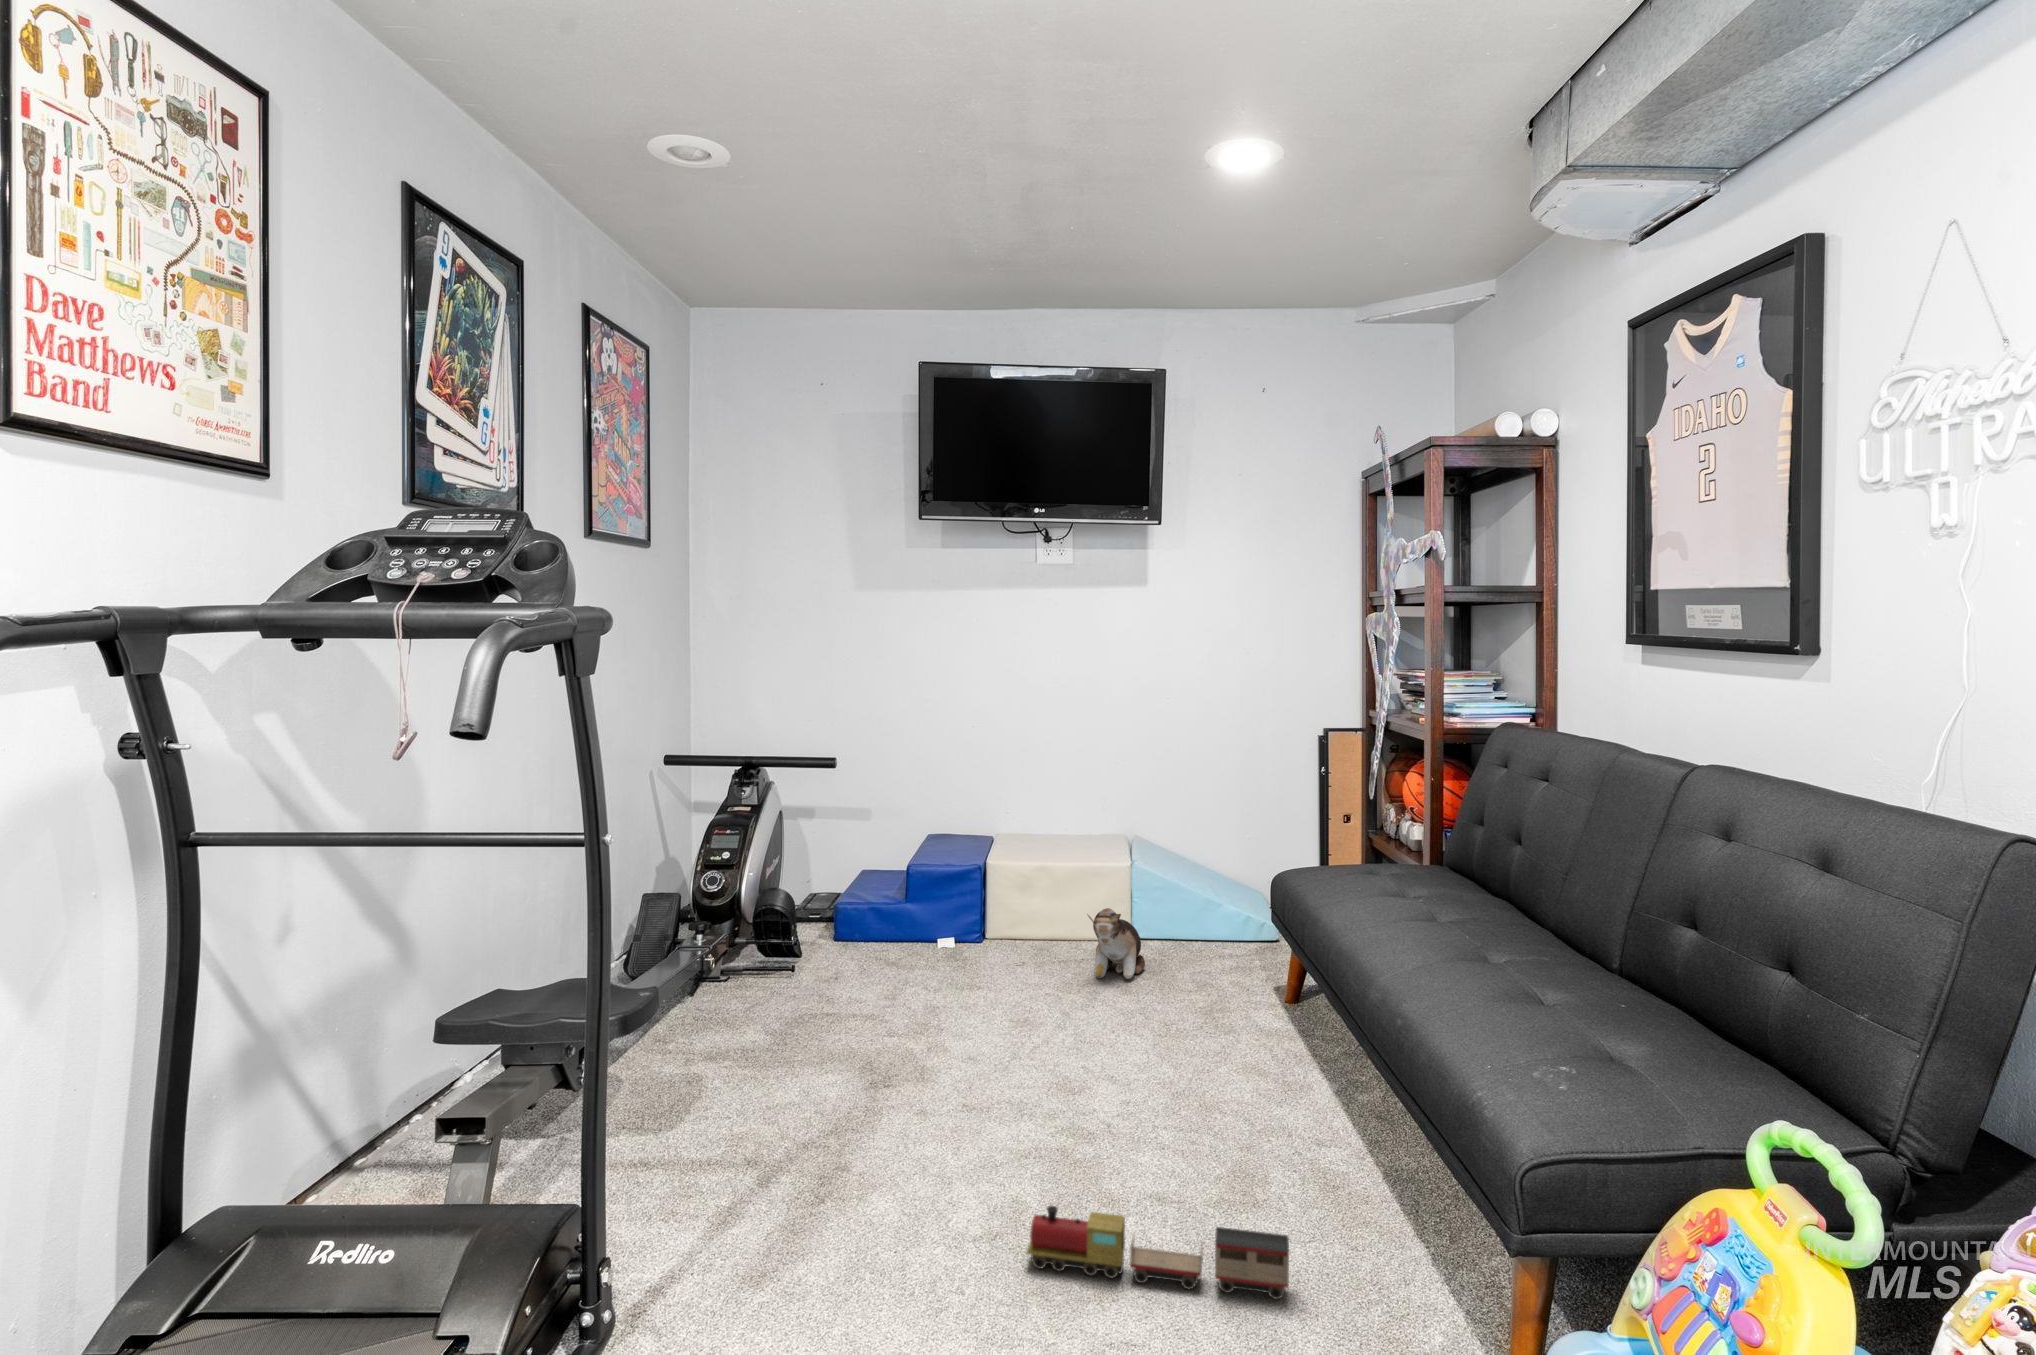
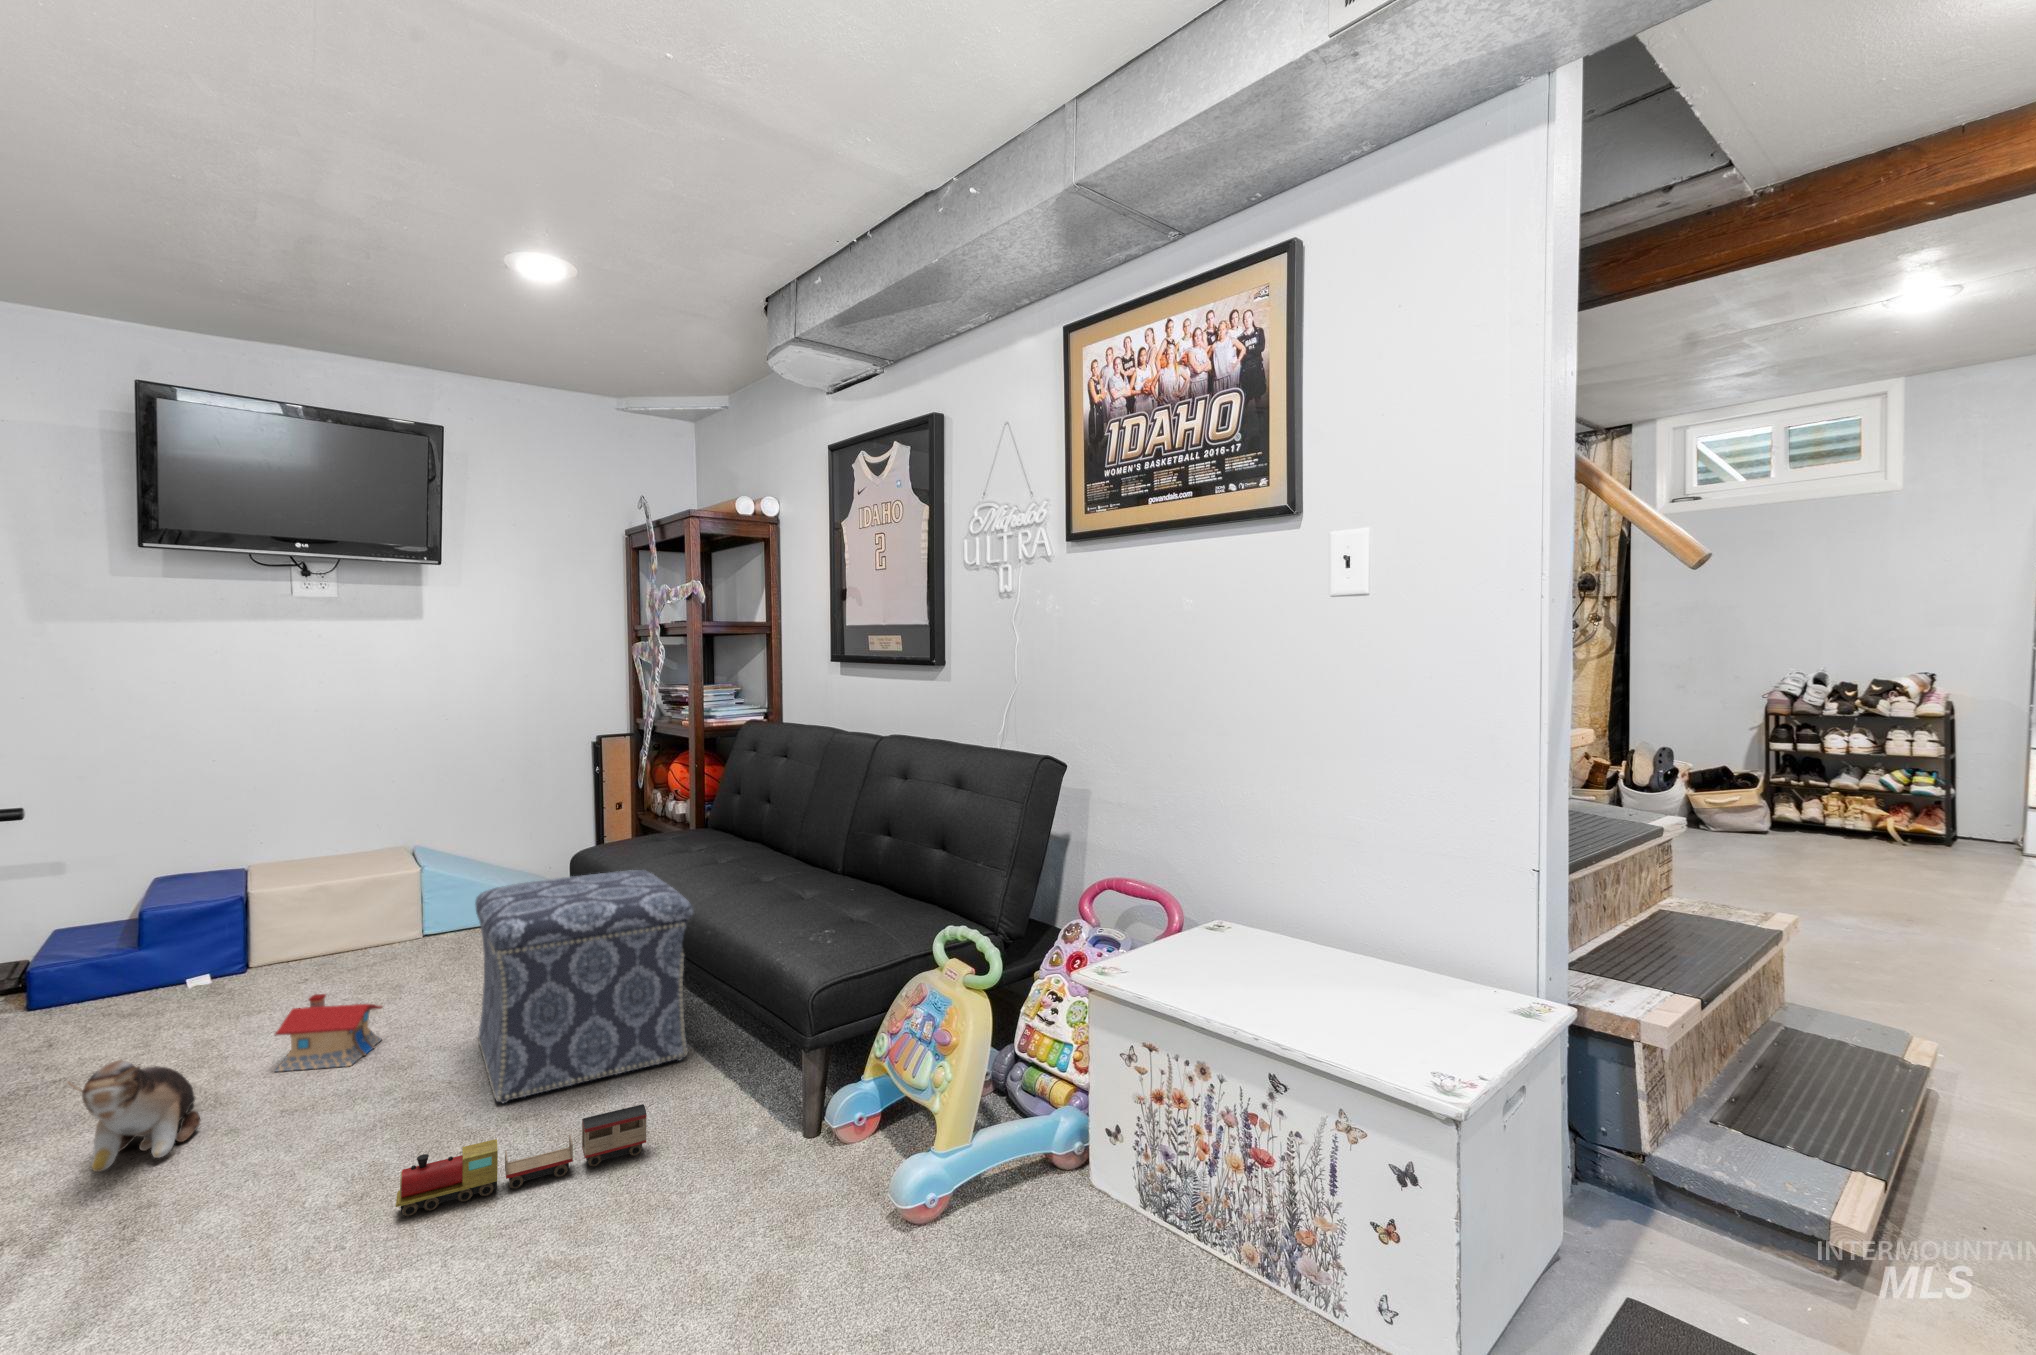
plush toy: present [1087,908,1145,979] -> present [68,1060,200,1172]
ottoman: none [1148,908,1382,1180] -> present [475,870,694,1103]
toy house: none [986,983,1075,1066] -> present [275,994,382,1071]

